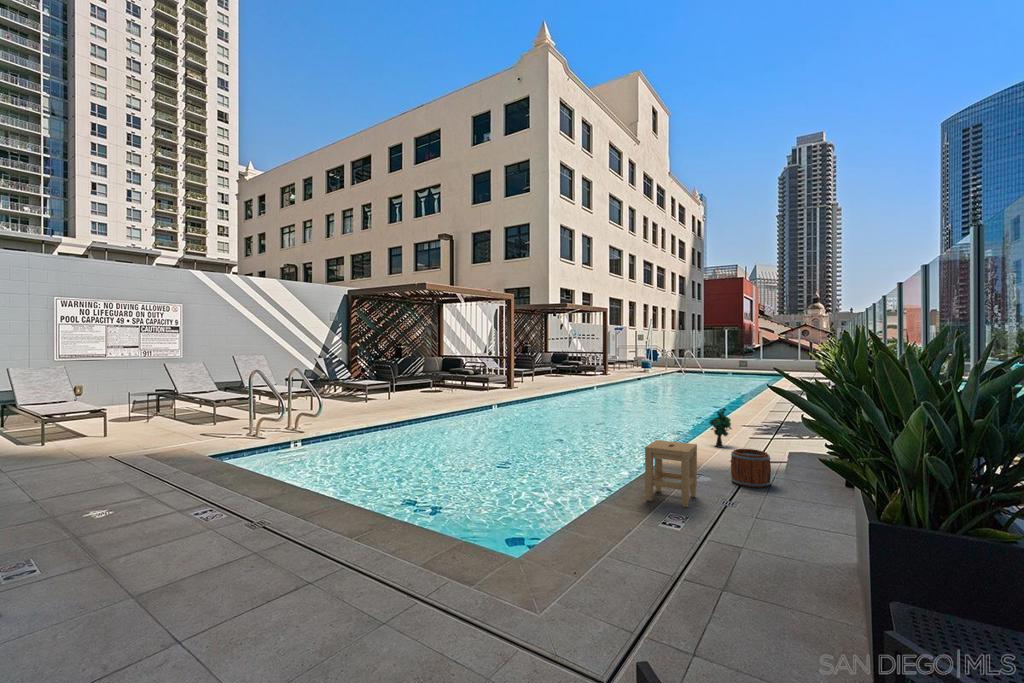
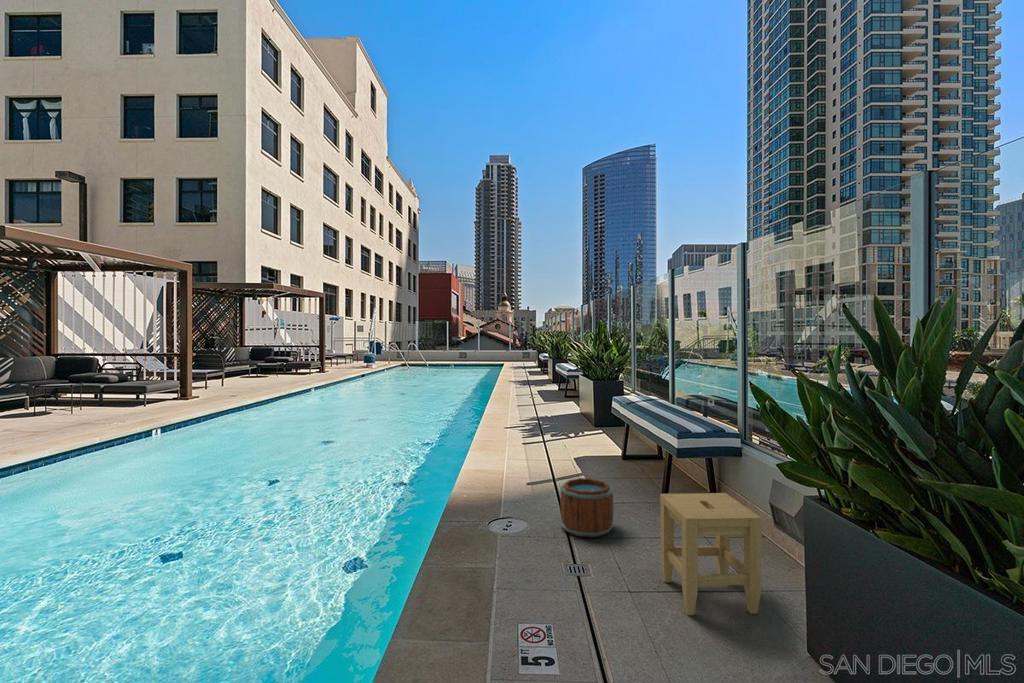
decorative plant: present [709,408,732,448] -> none [491,415,521,467]
stool: present [645,440,697,507] -> present [660,493,762,615]

